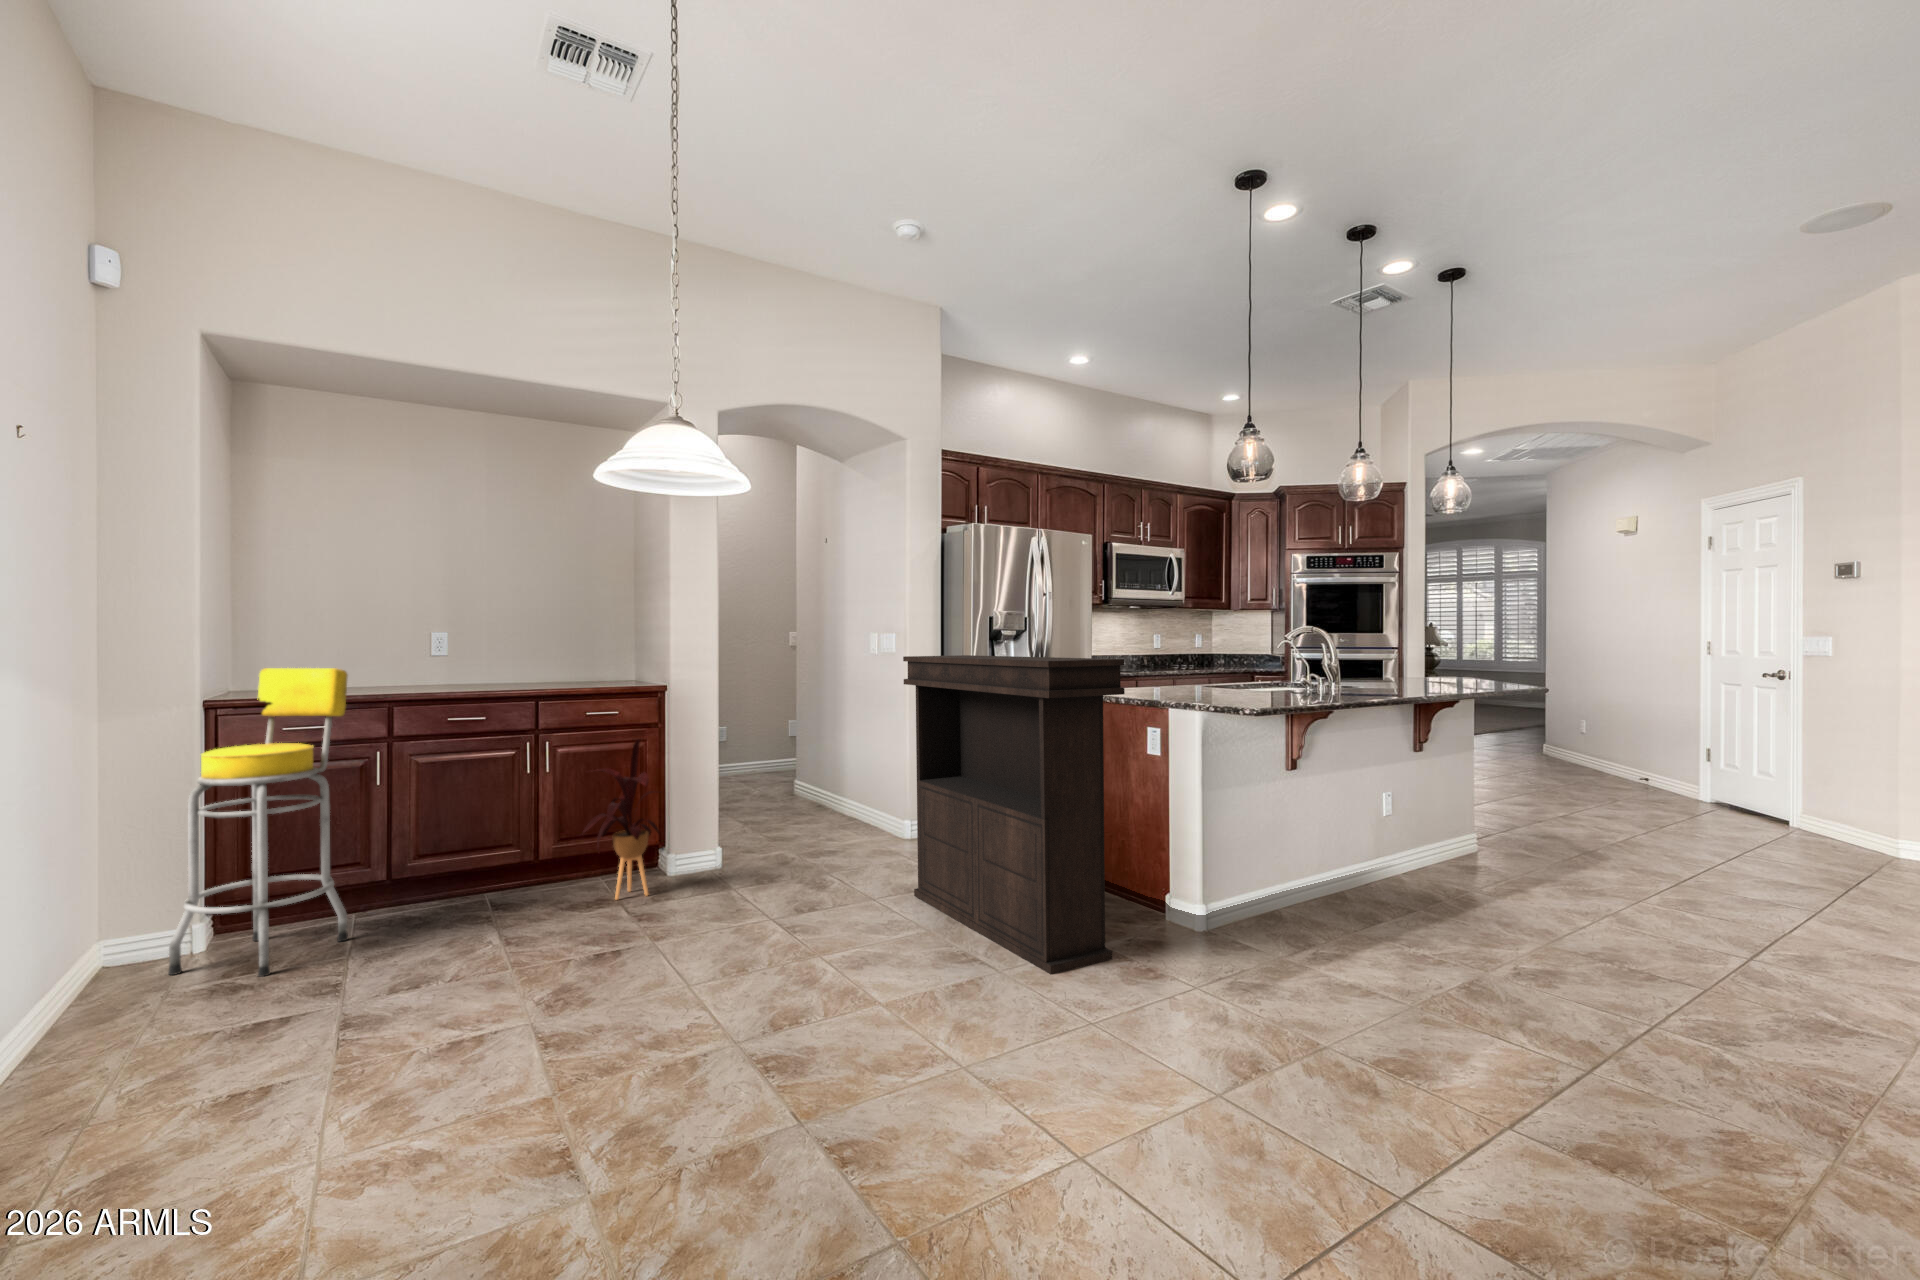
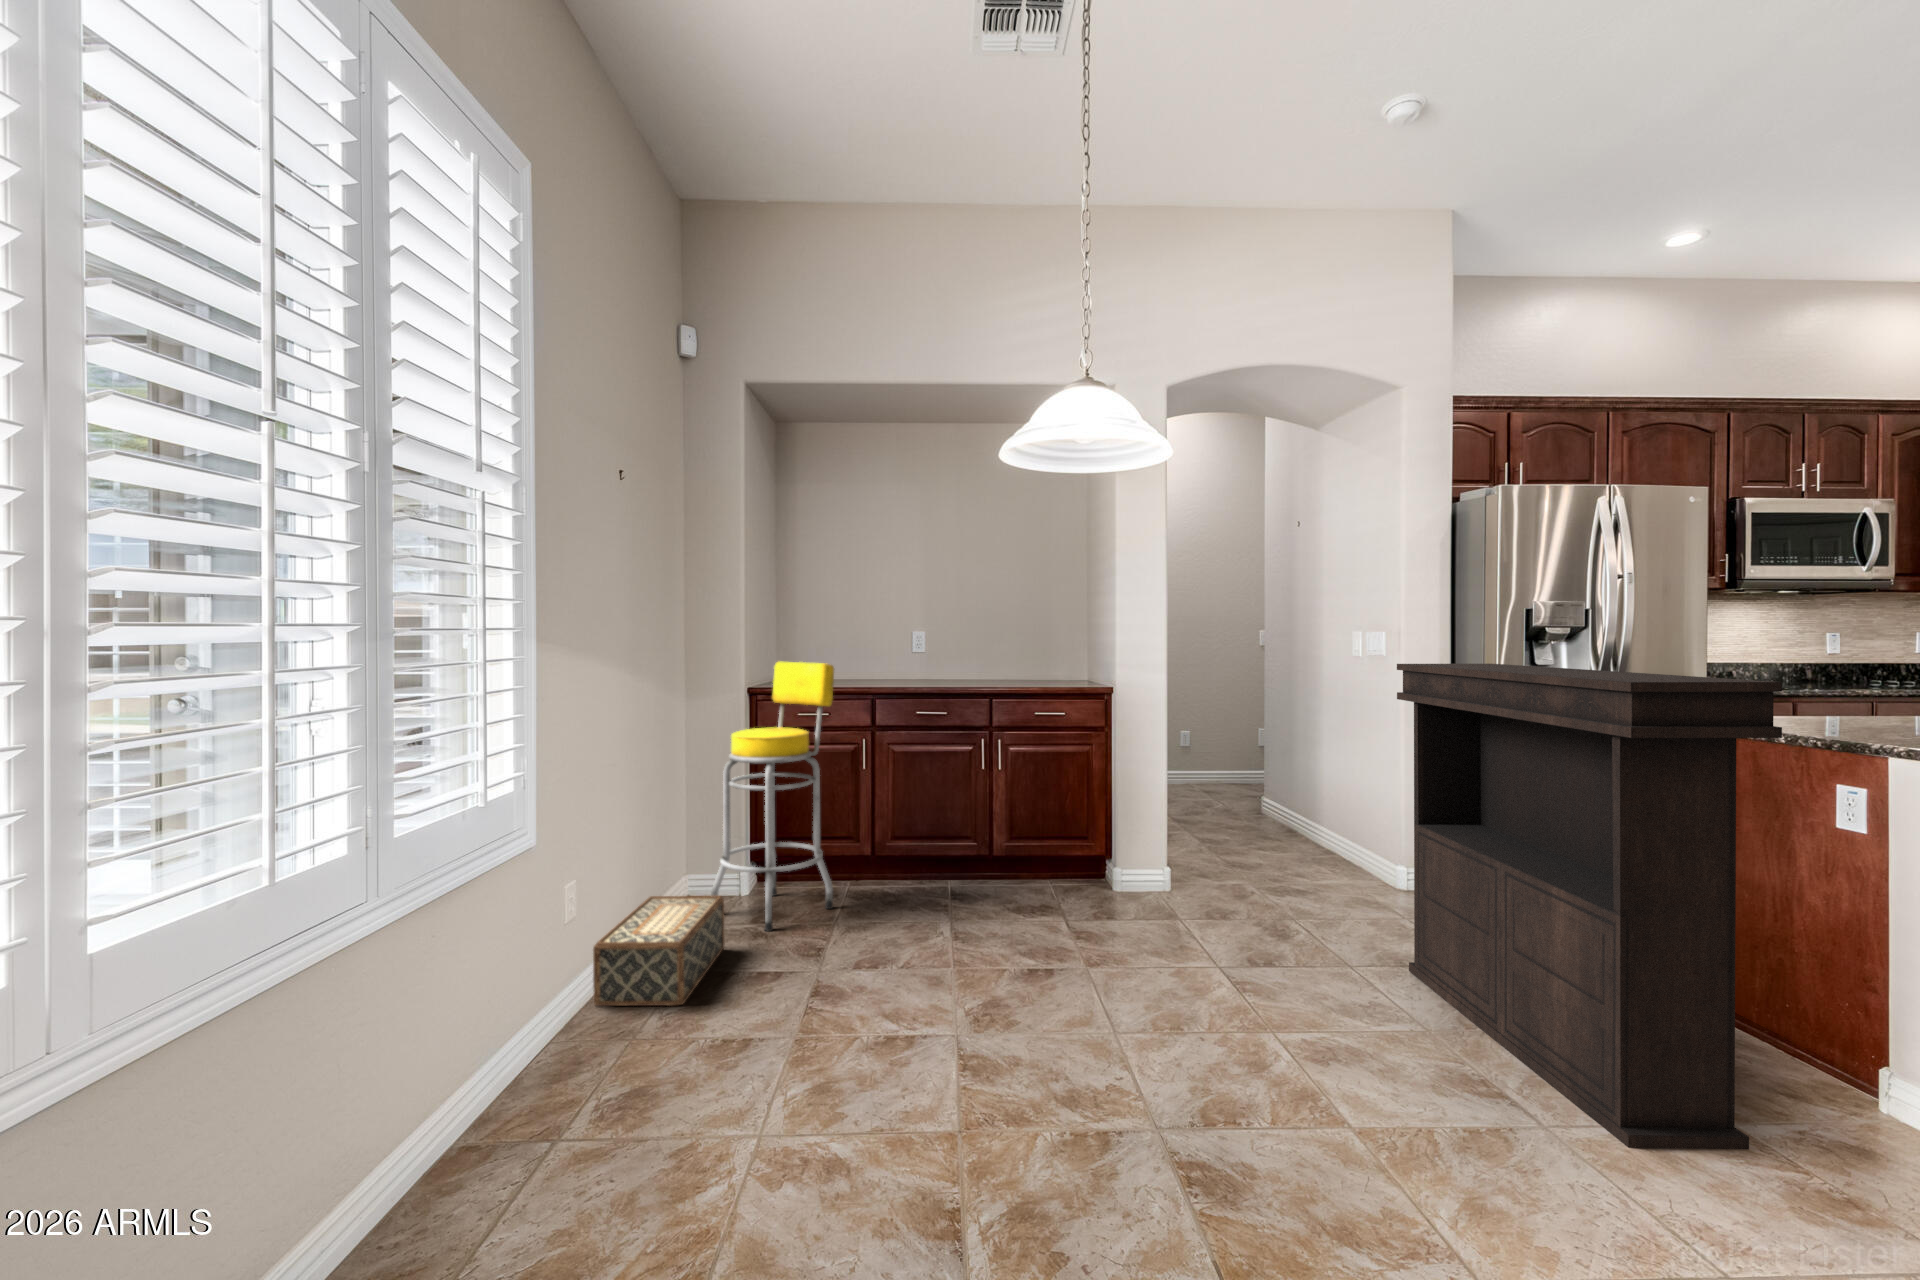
house plant: present [583,740,659,900] -> none [1024,744,1109,911]
woven basket: none [10,942,205,1101] -> present [593,896,724,1006]

